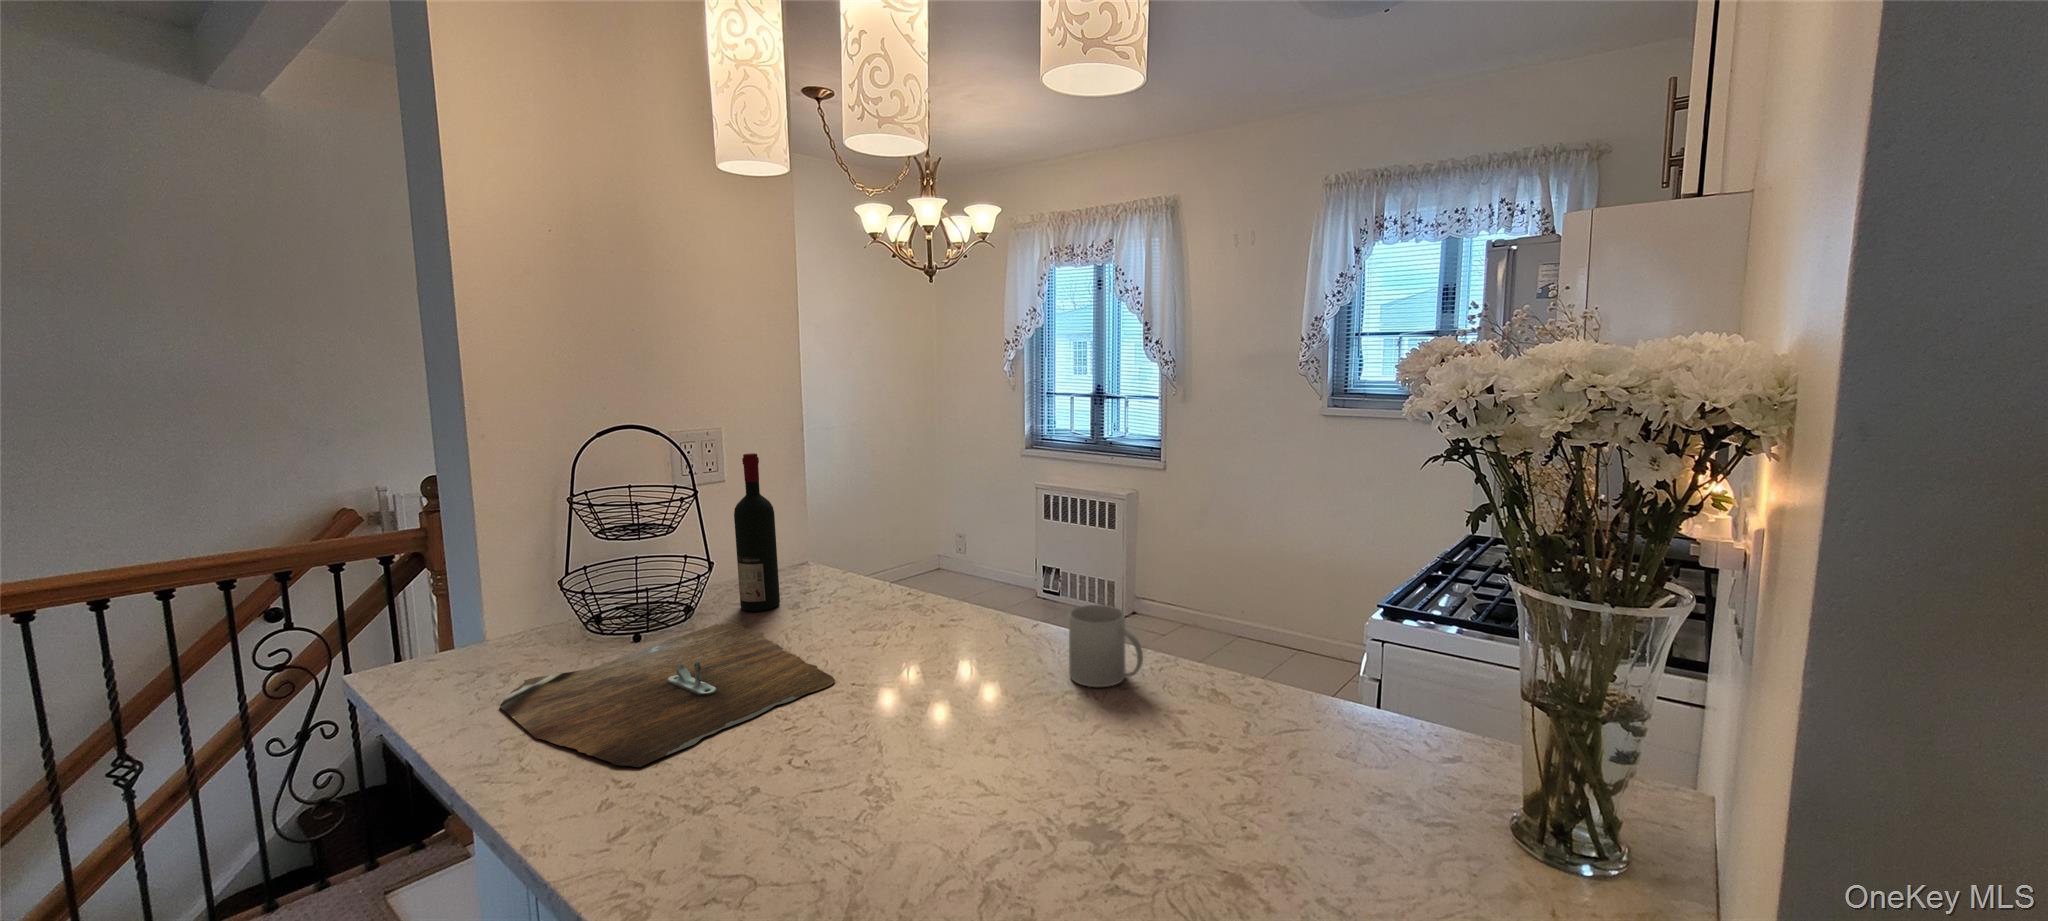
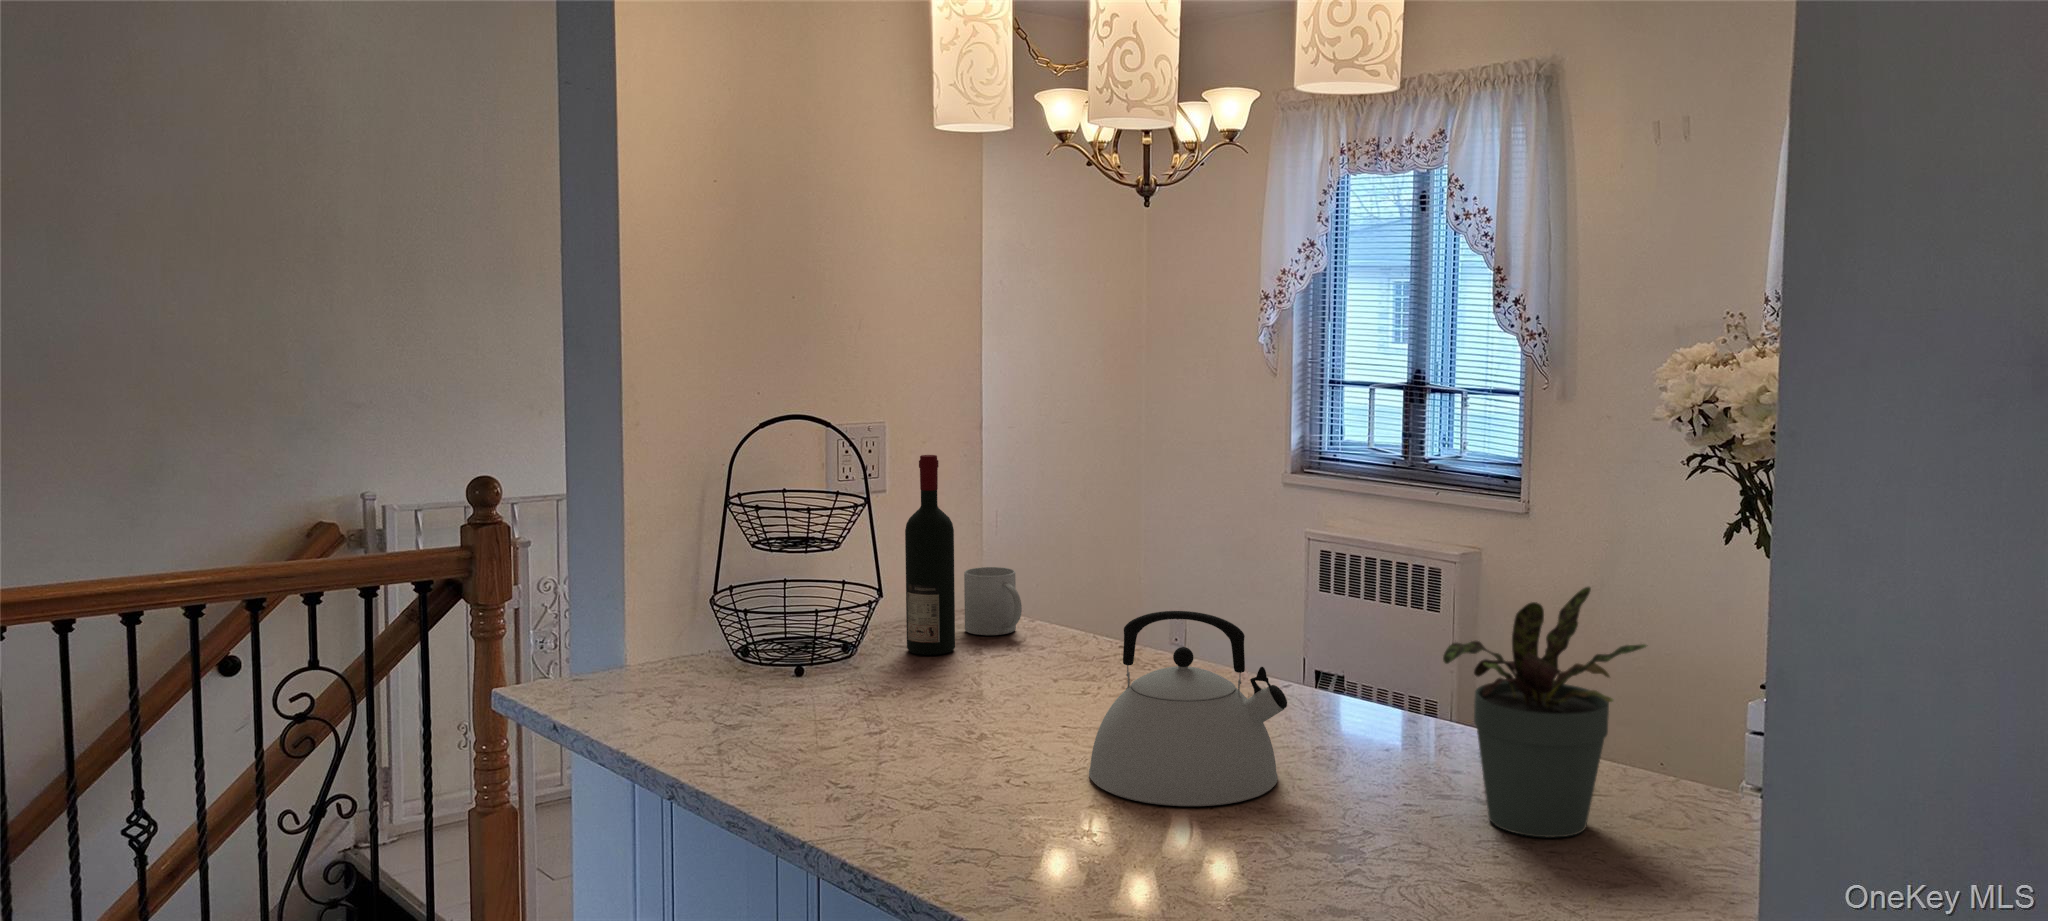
potted plant: none [1184,567,1365,797] -> present [1443,587,1646,837]
kettle: none [866,595,1042,785] -> present [1089,611,1287,806]
mug: present [1069,605,1143,687] -> present [964,567,1022,635]
cutting board: present [500,623,835,767] -> none [682,664,1043,773]

